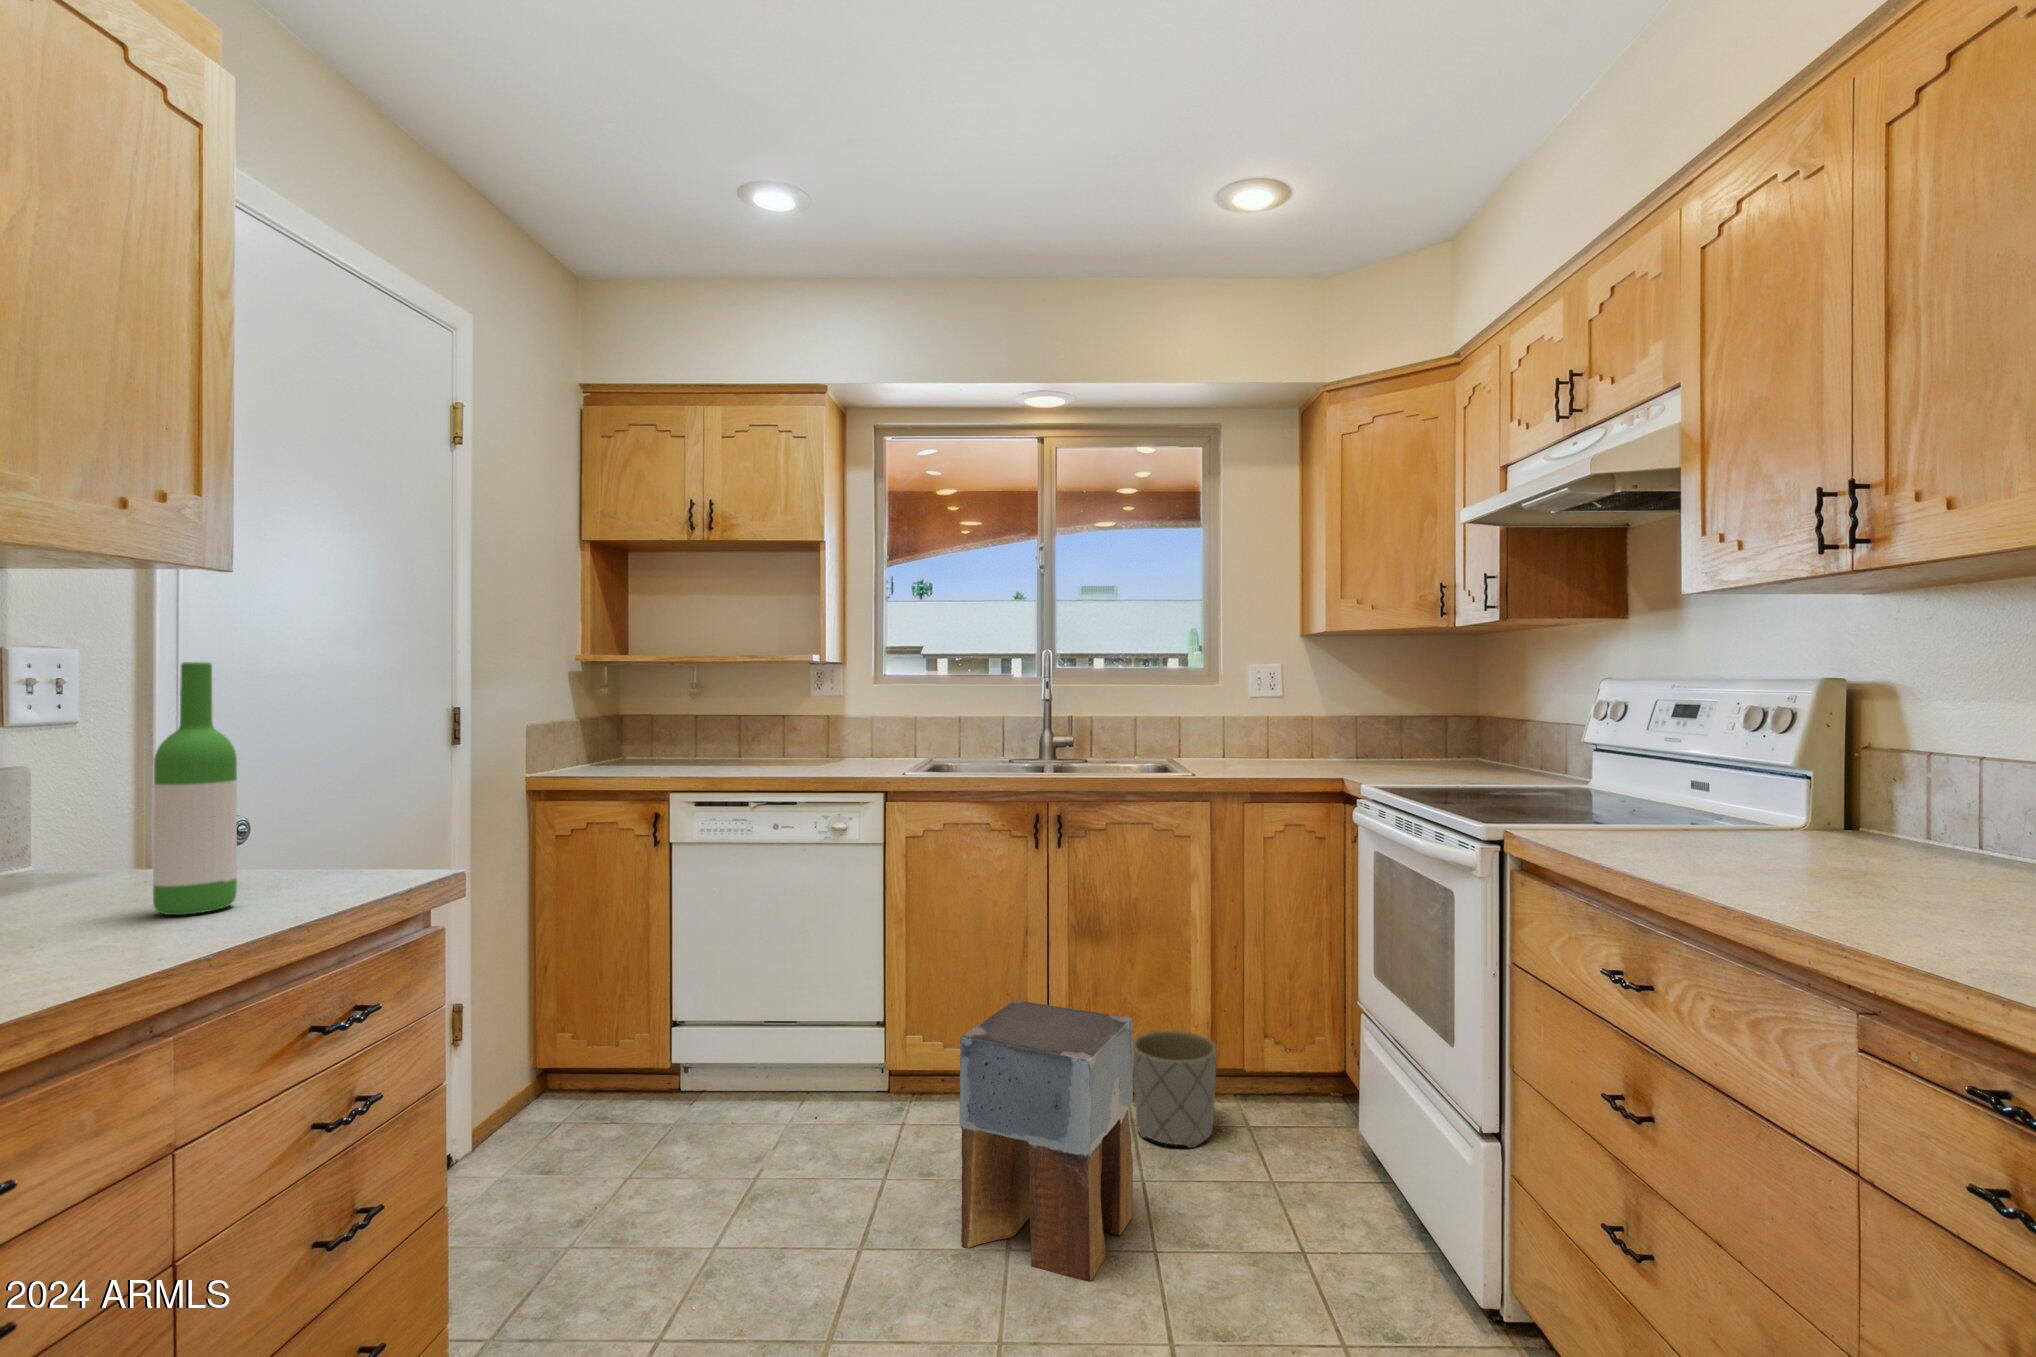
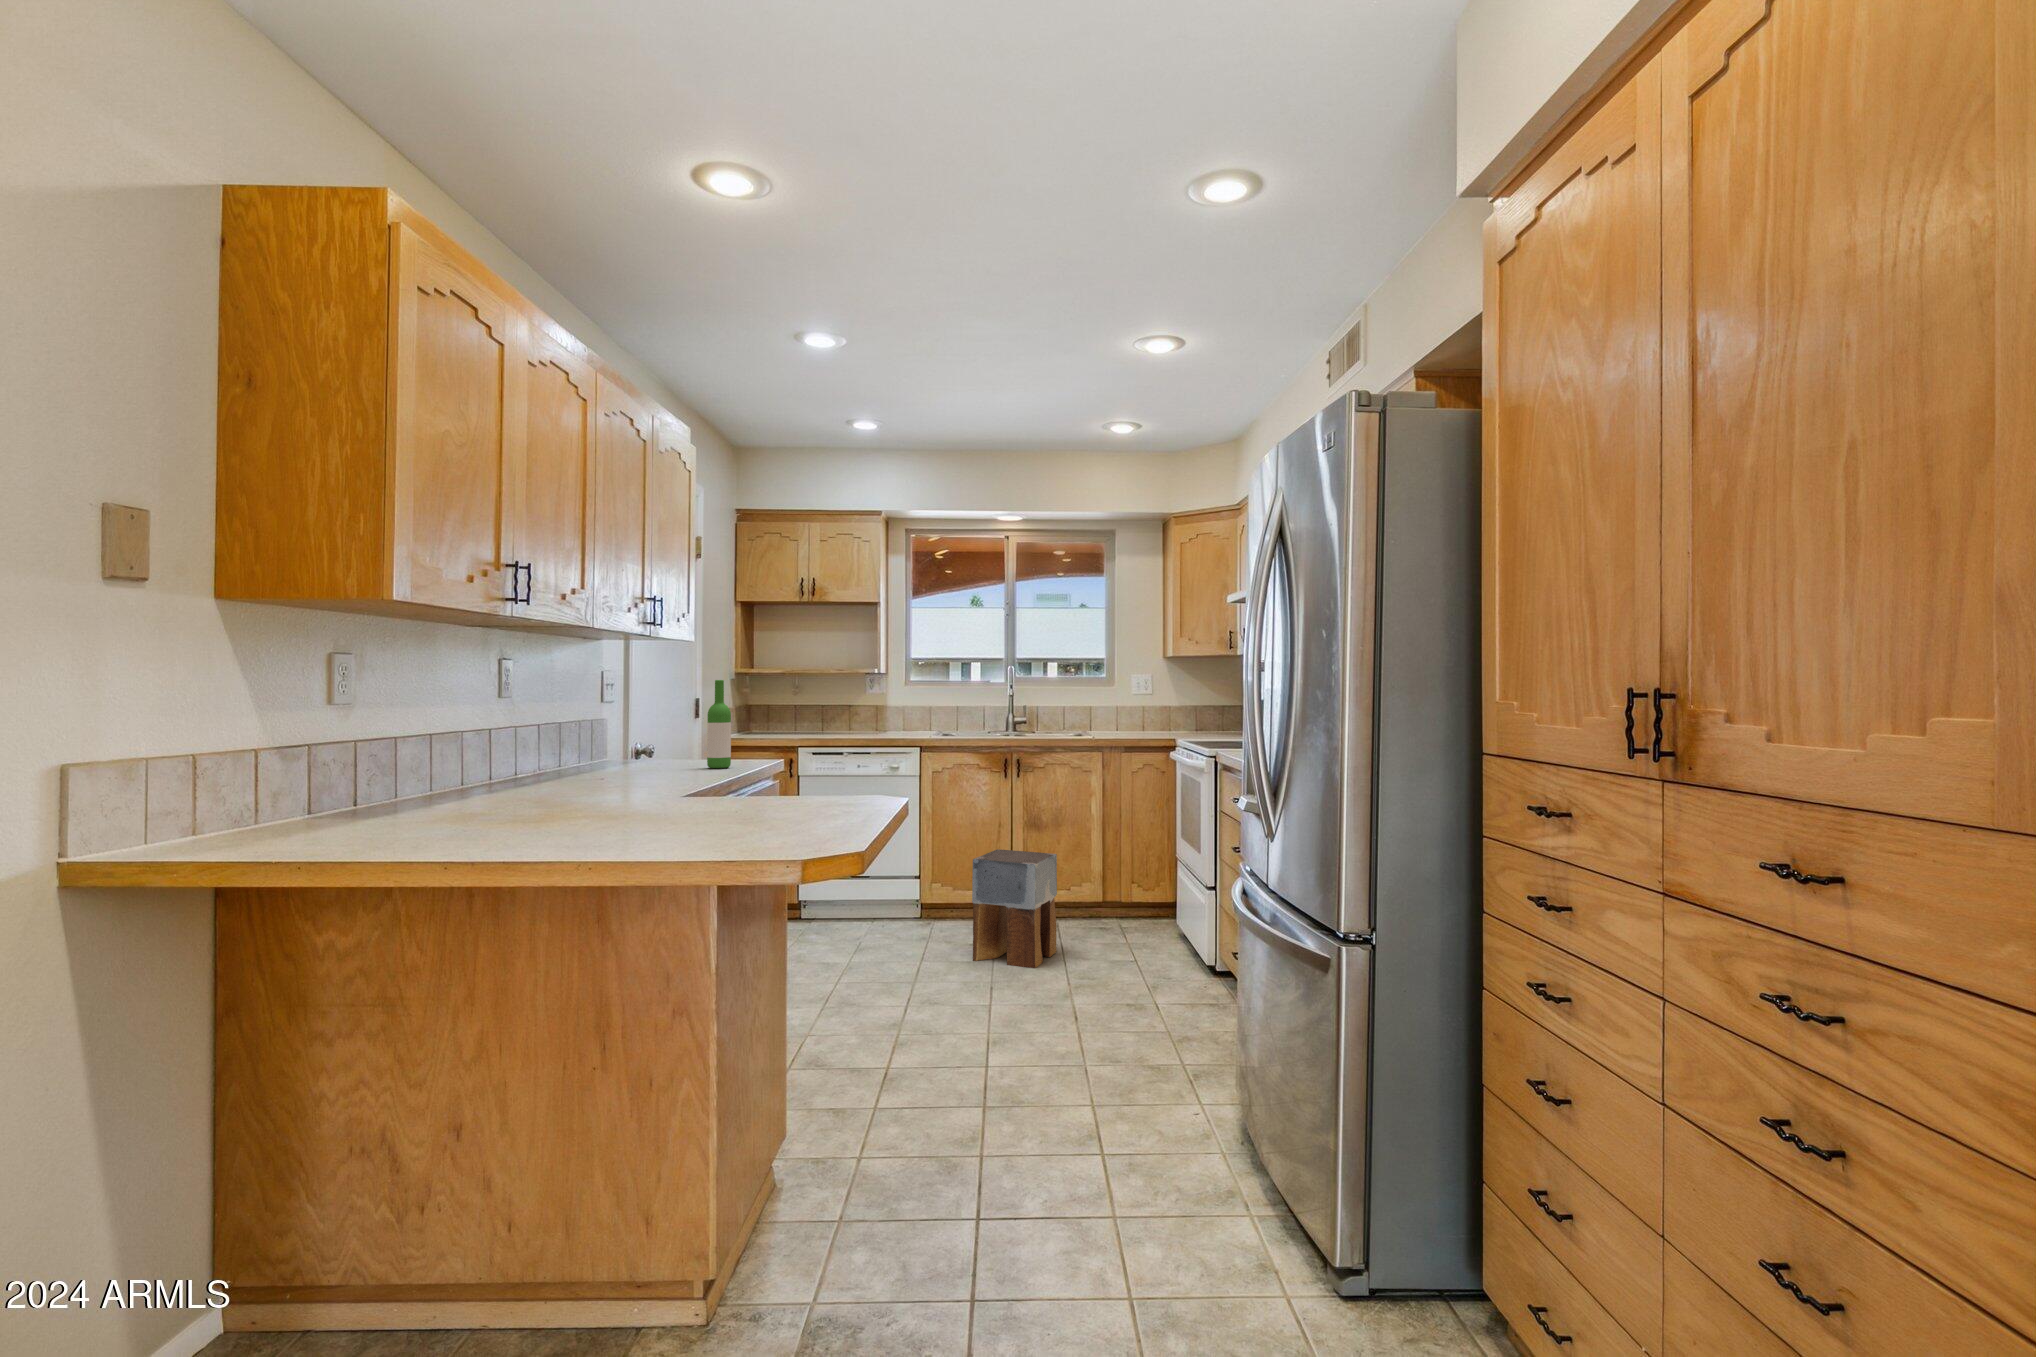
planter: present [1133,1030,1217,1148] -> none [1058,878,1104,934]

